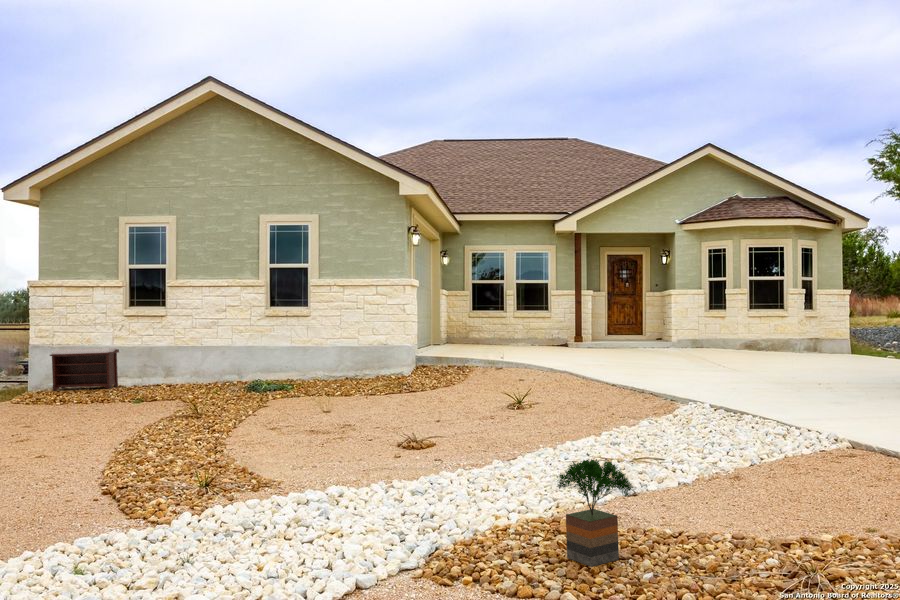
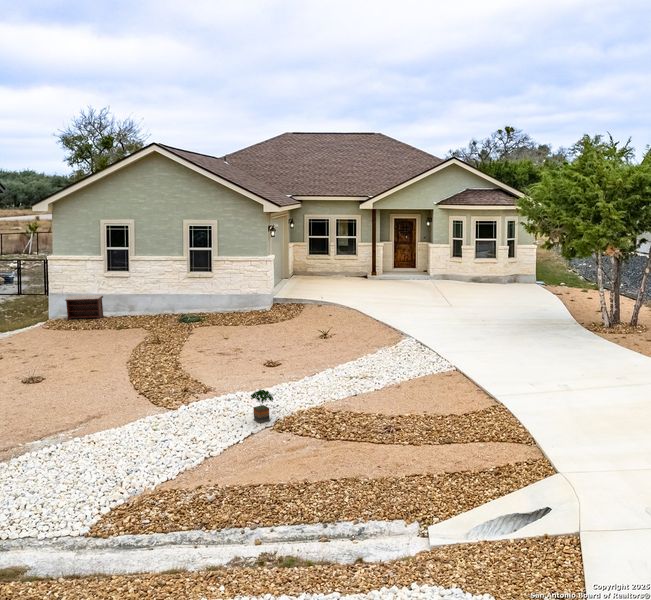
potted tree: present [557,459,632,566] -> present [251,390,274,423]

